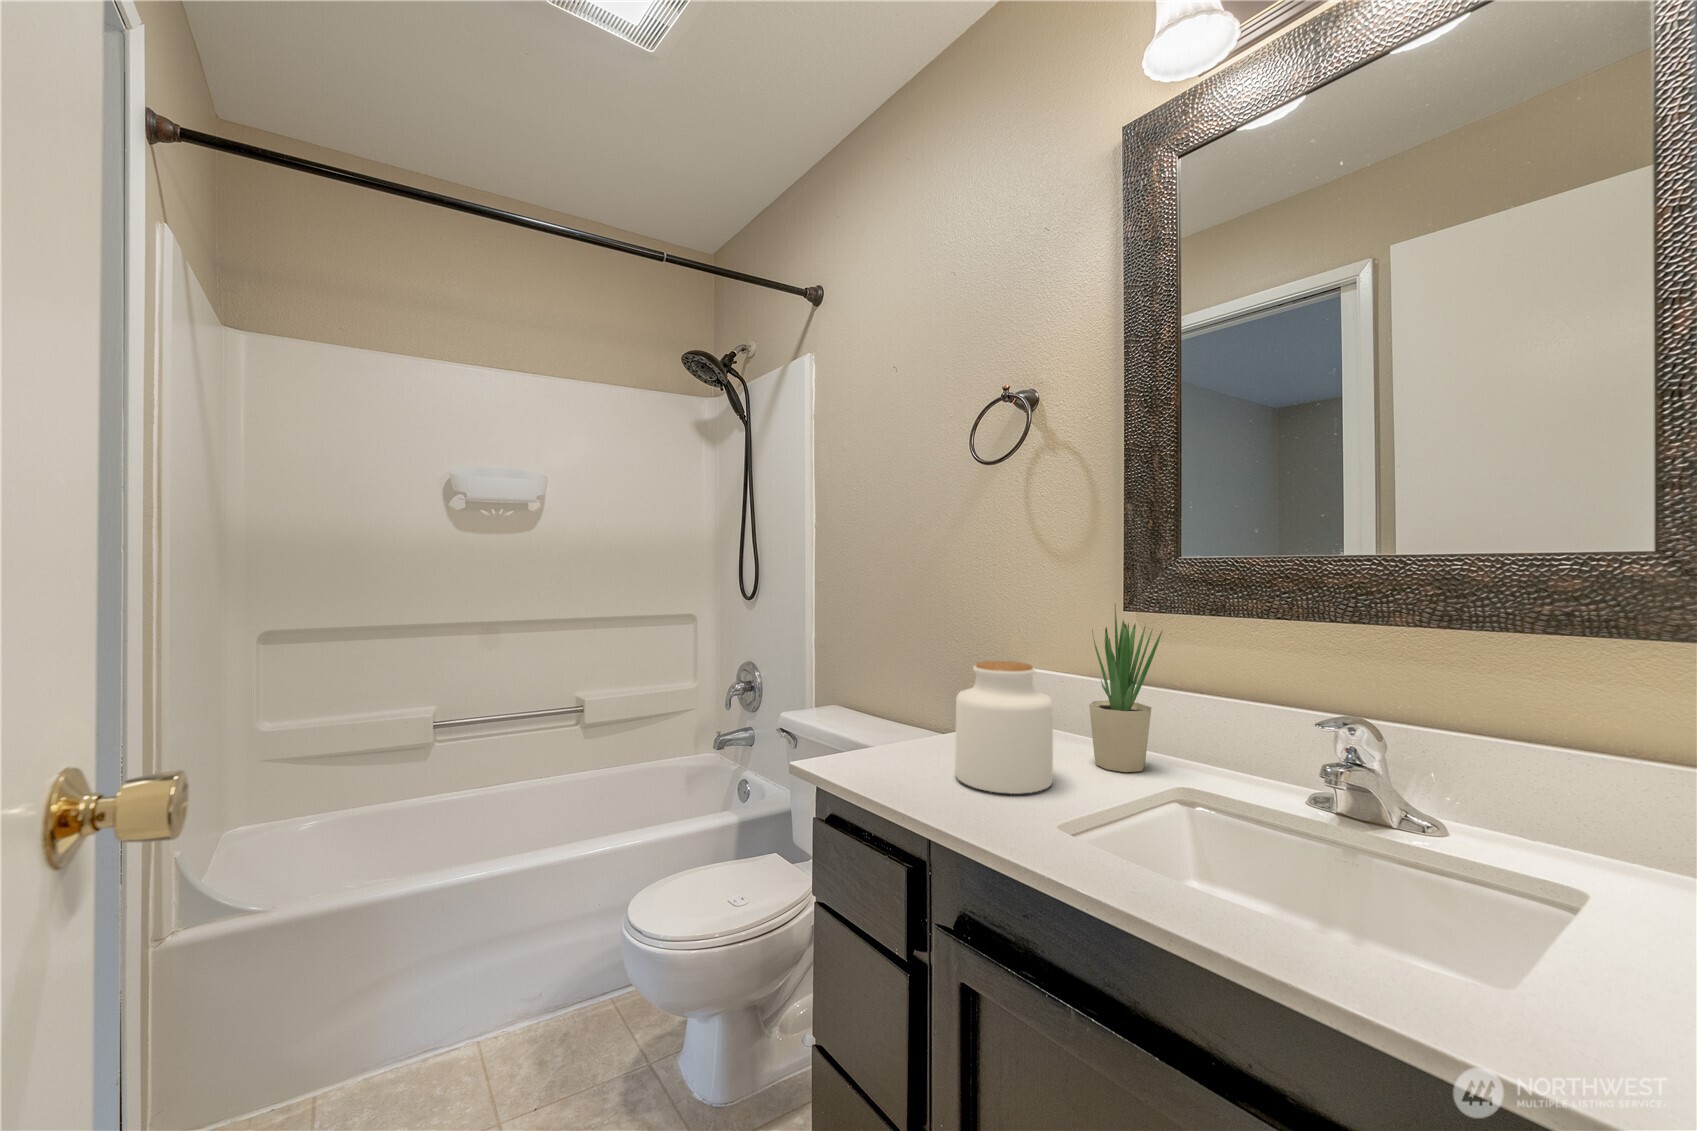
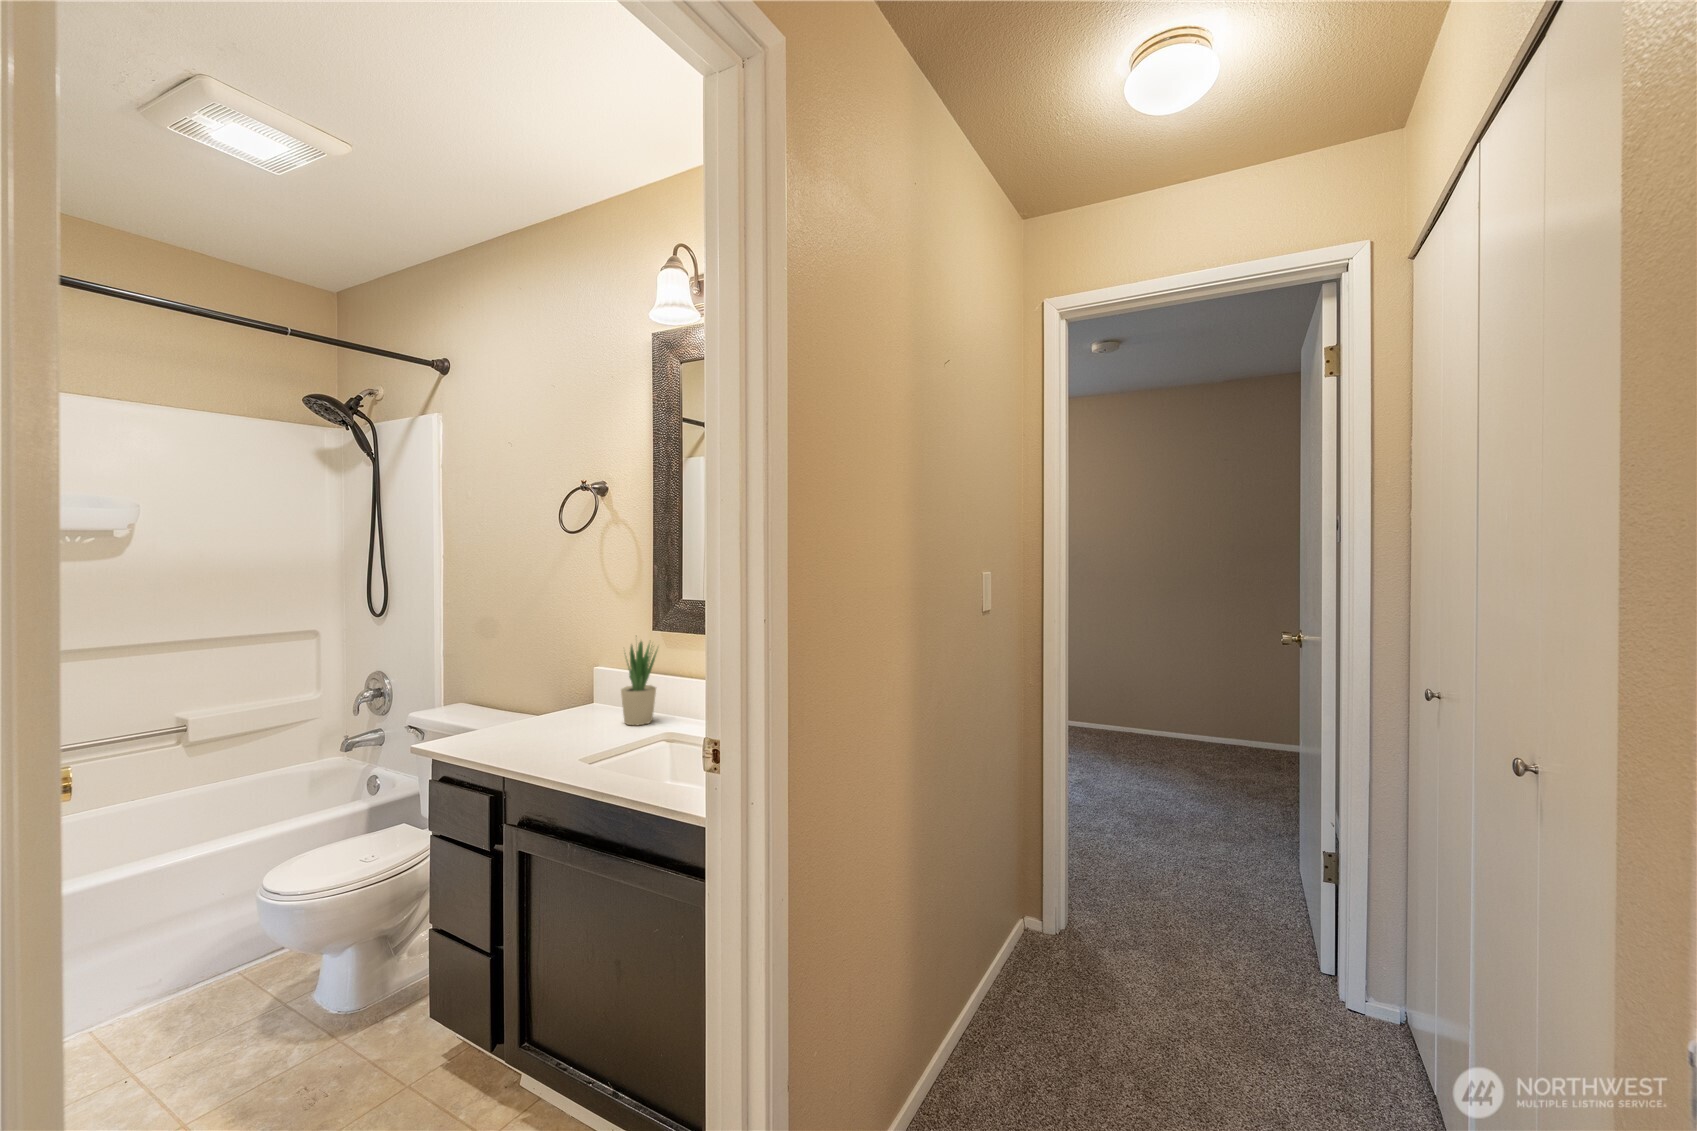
jar: present [955,661,1053,794] -> none [530,669,591,746]

